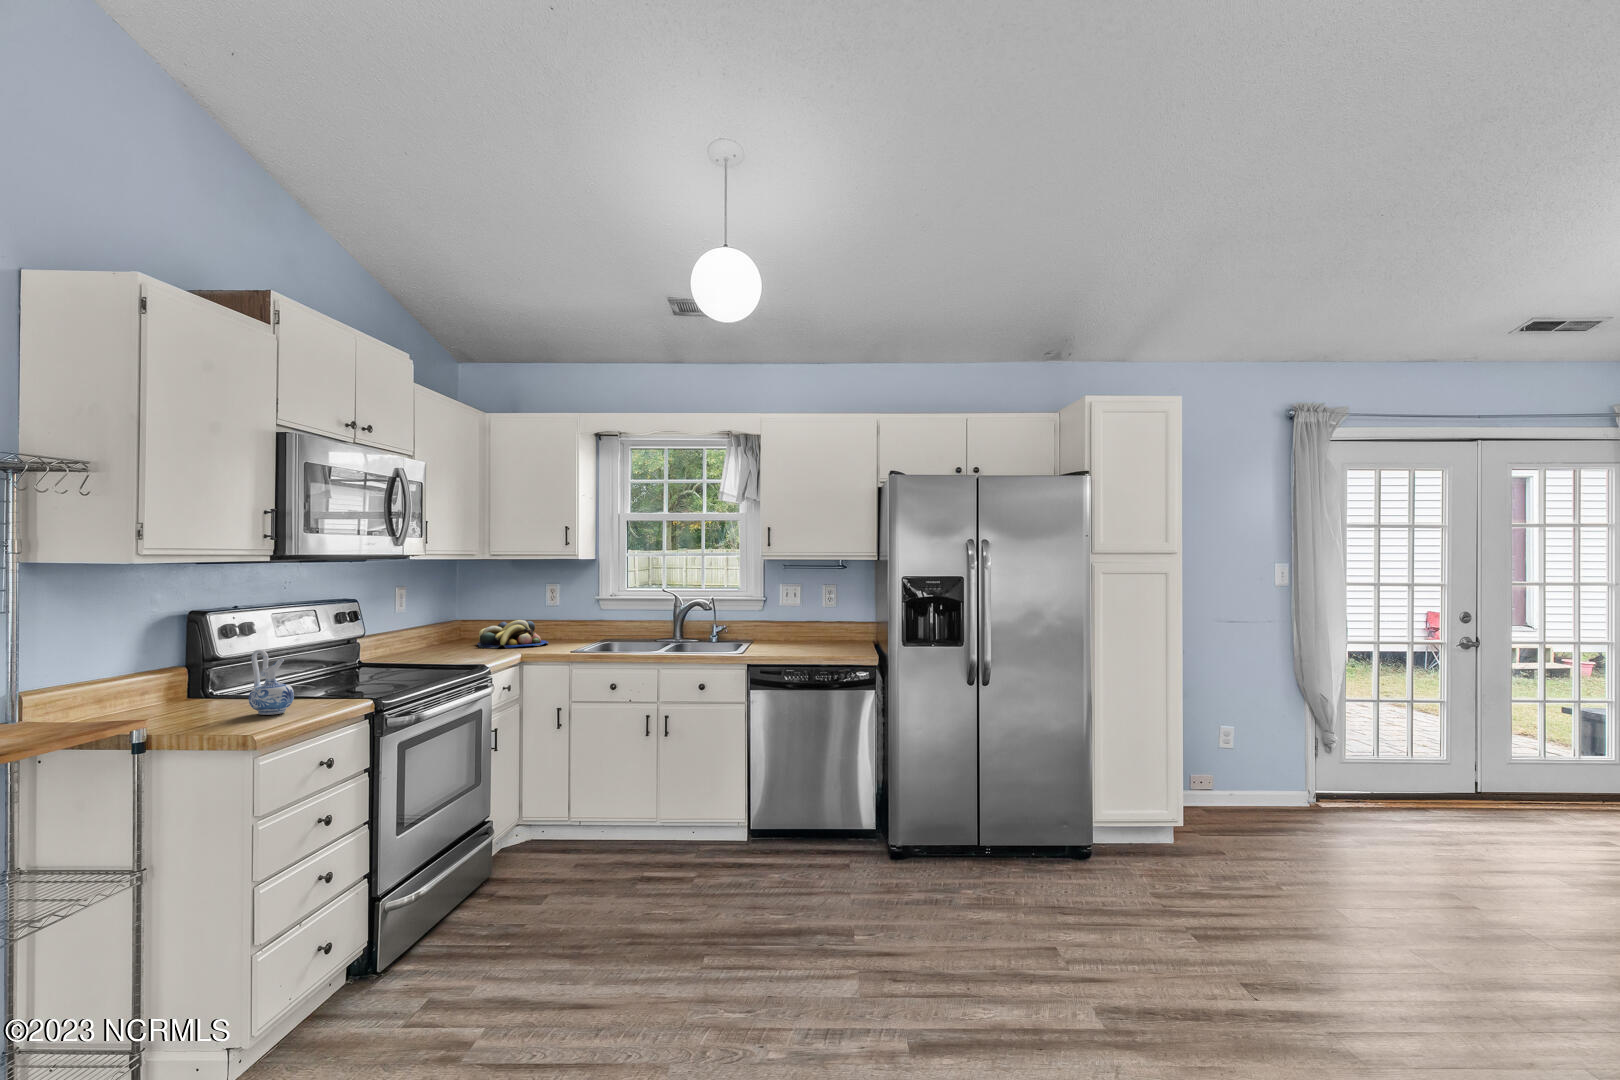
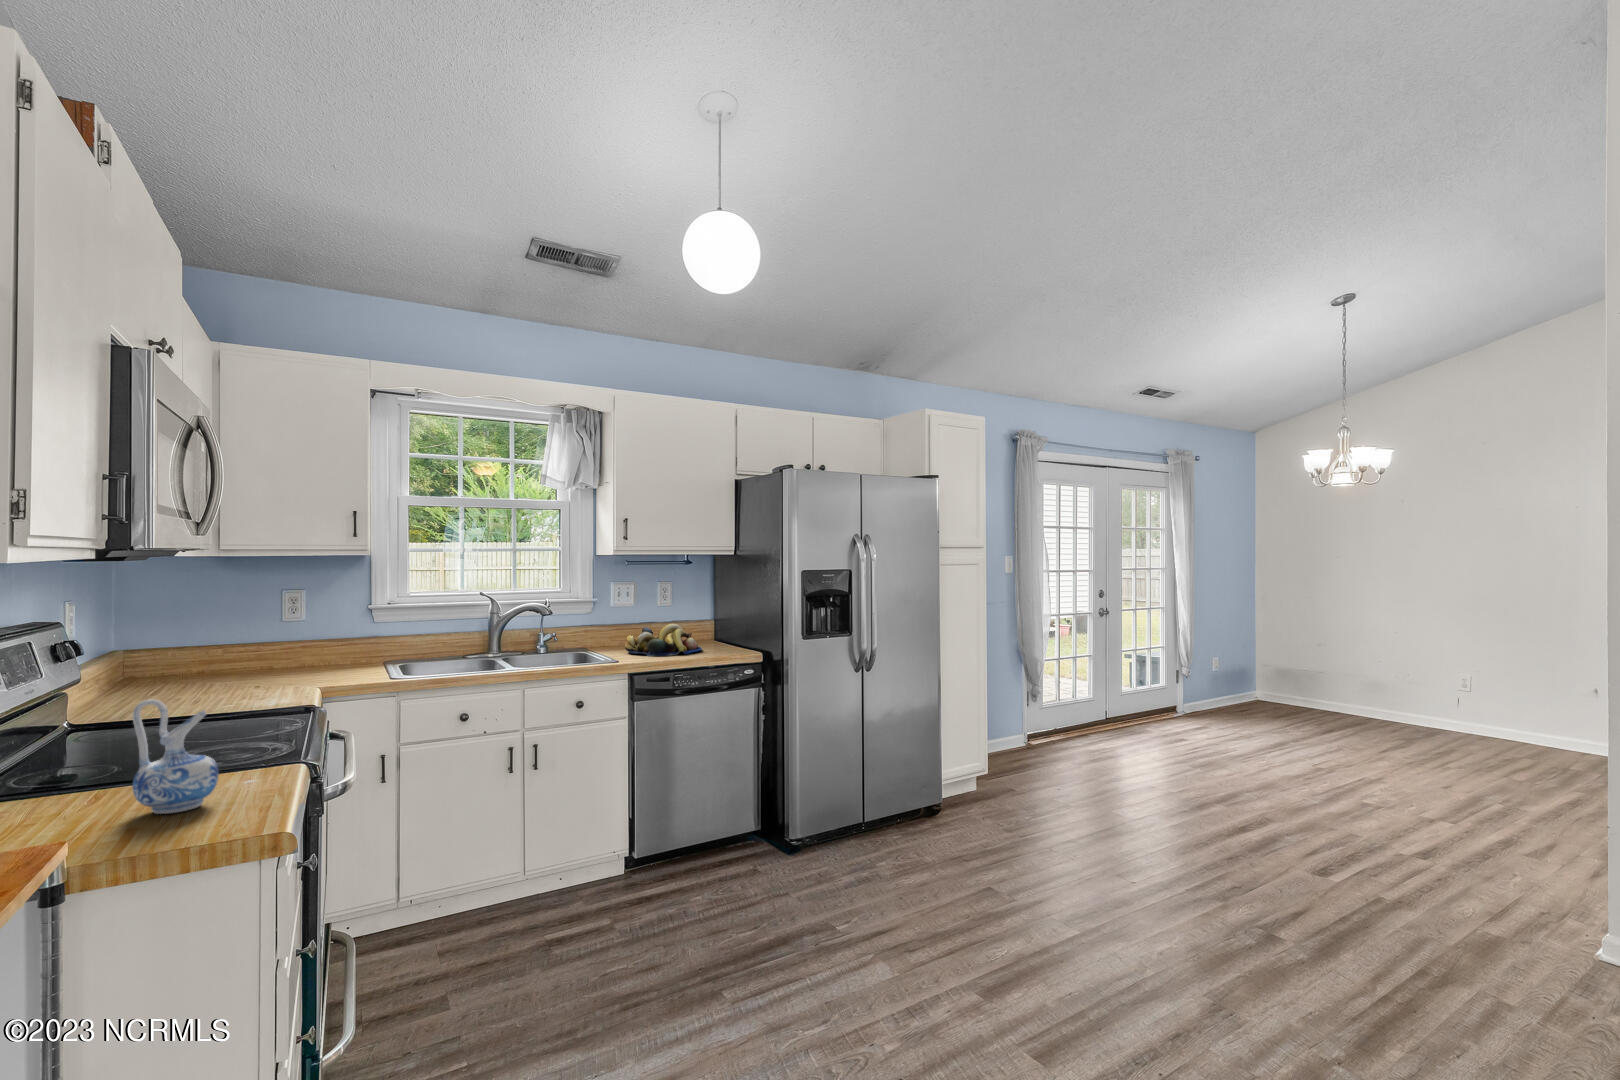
fruit bowl: present [477,620,549,648] -> present [625,624,702,656]

